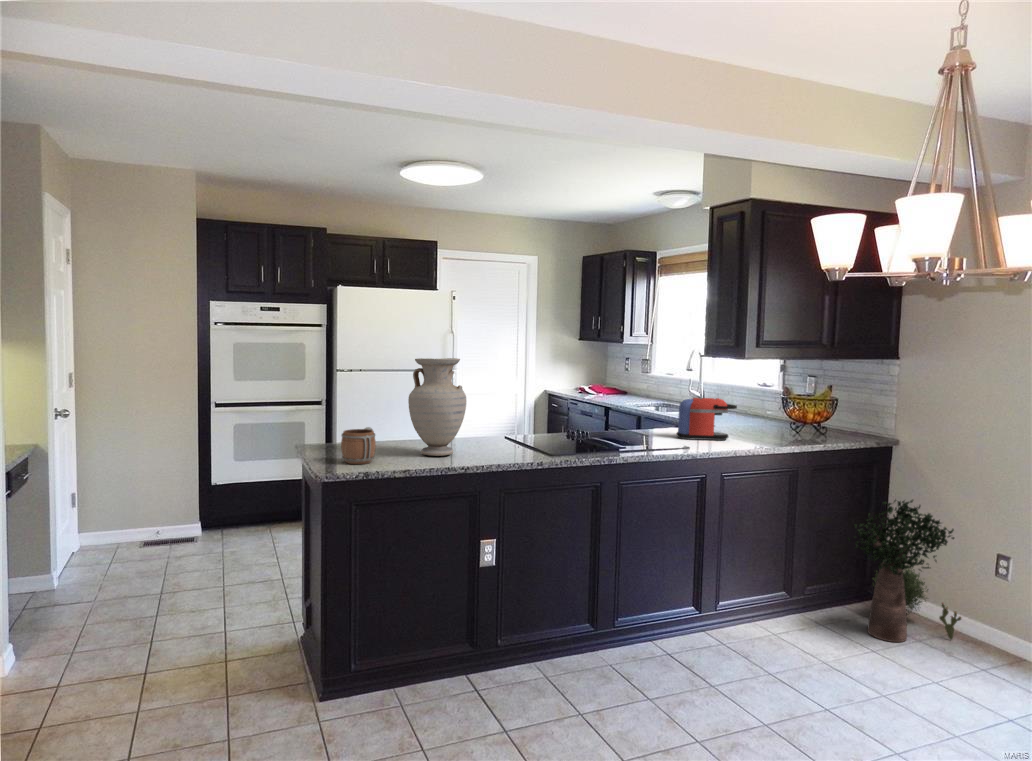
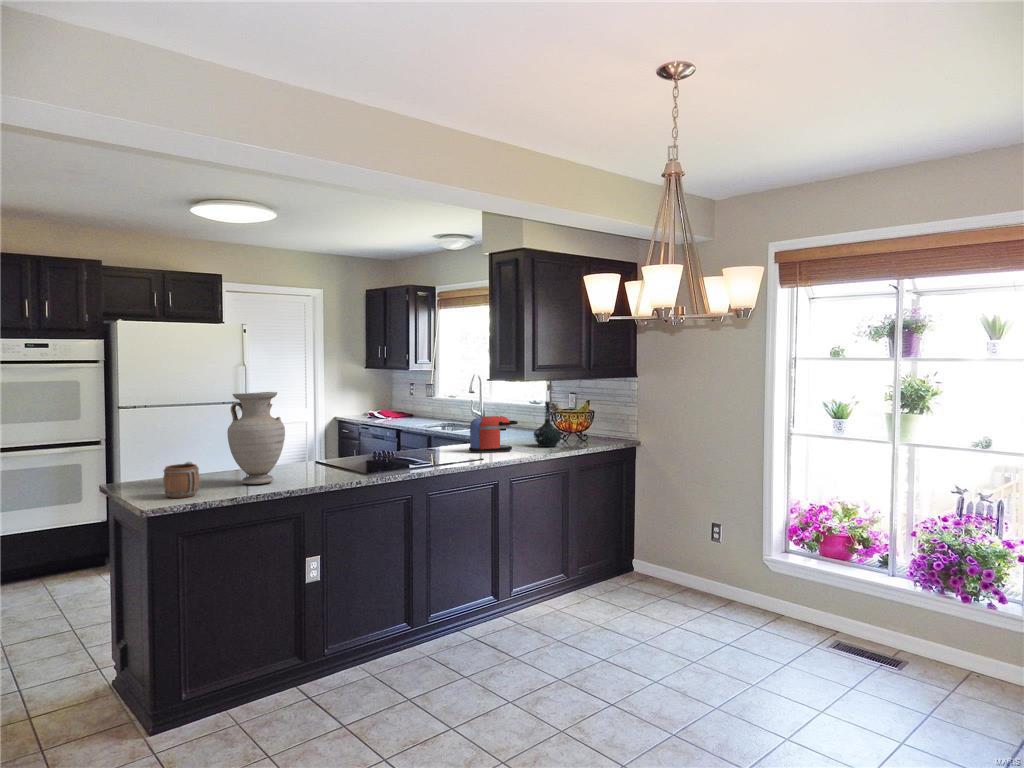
bottle: none [757,384,793,439] -> present [534,401,561,447]
potted plant: present [847,499,961,642] -> none [607,487,691,602]

